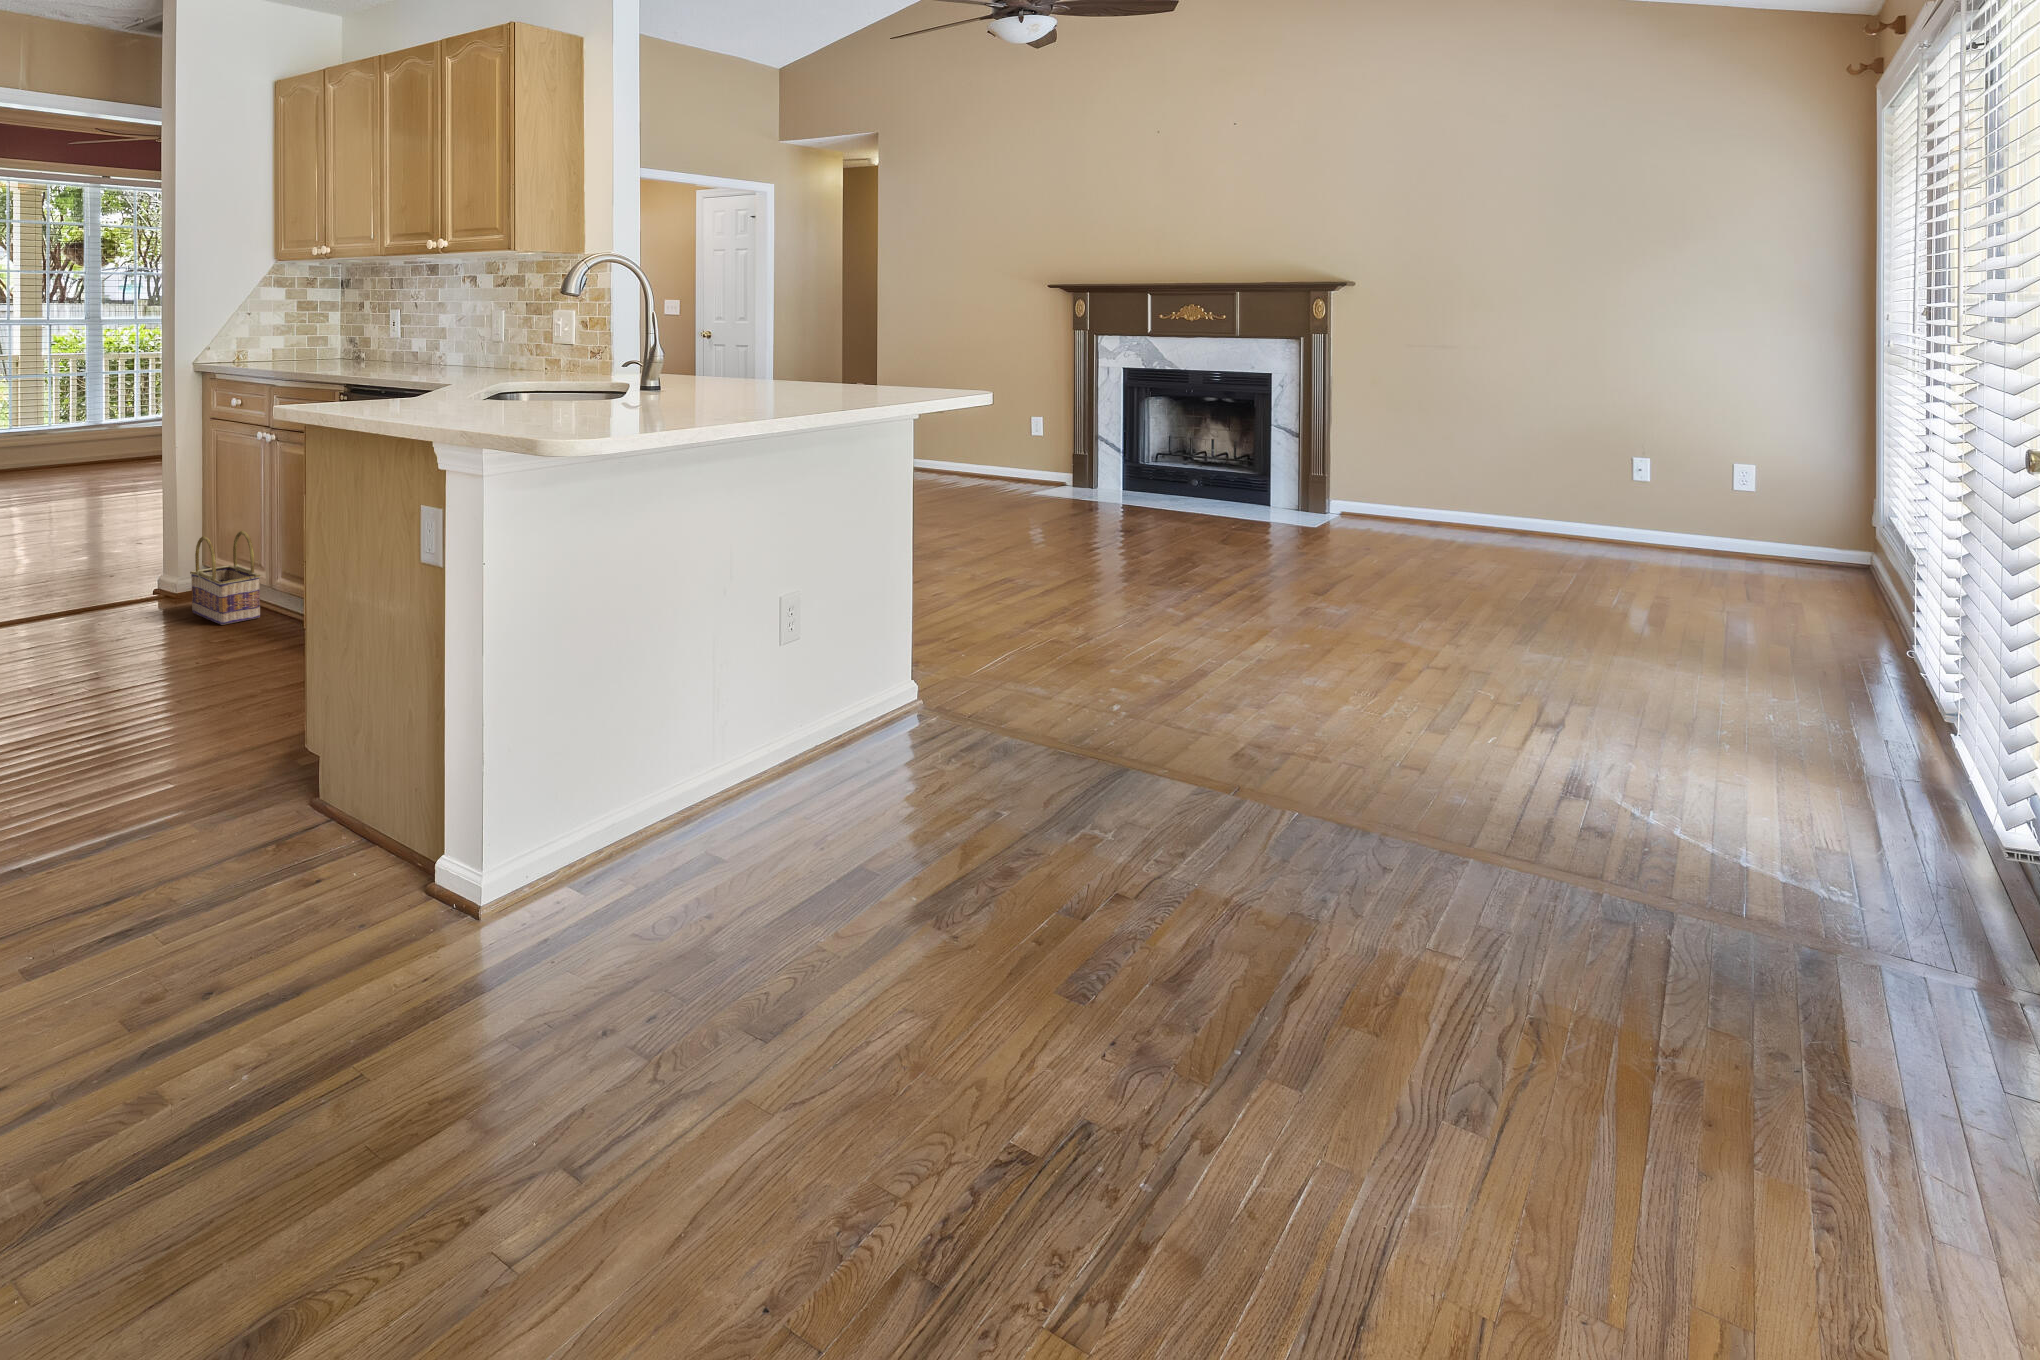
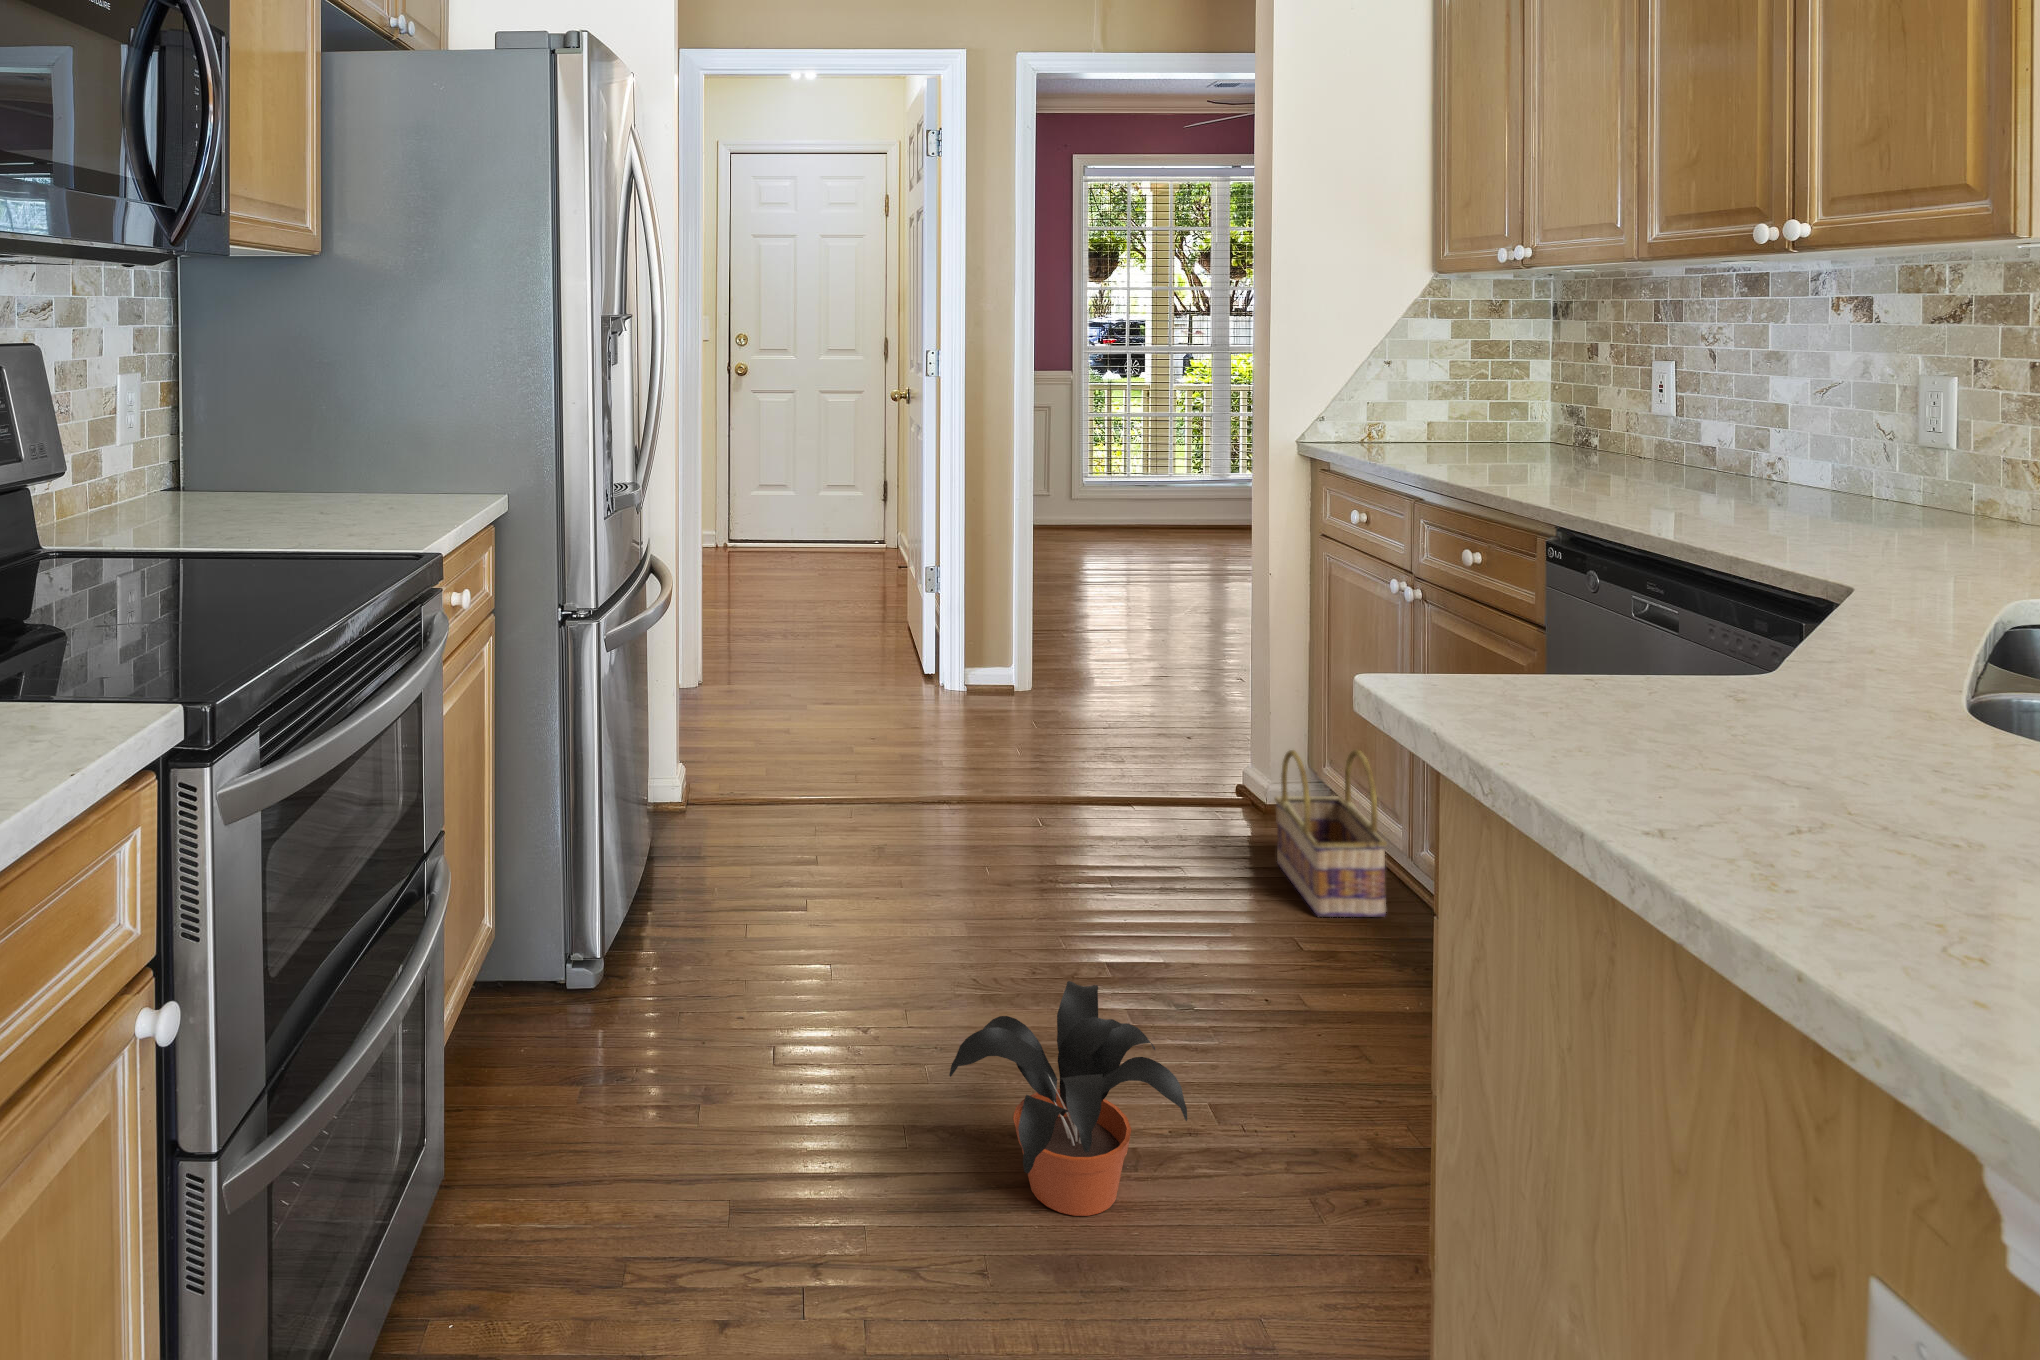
potted plant: none [39,628,181,736] -> present [949,981,1187,1216]

